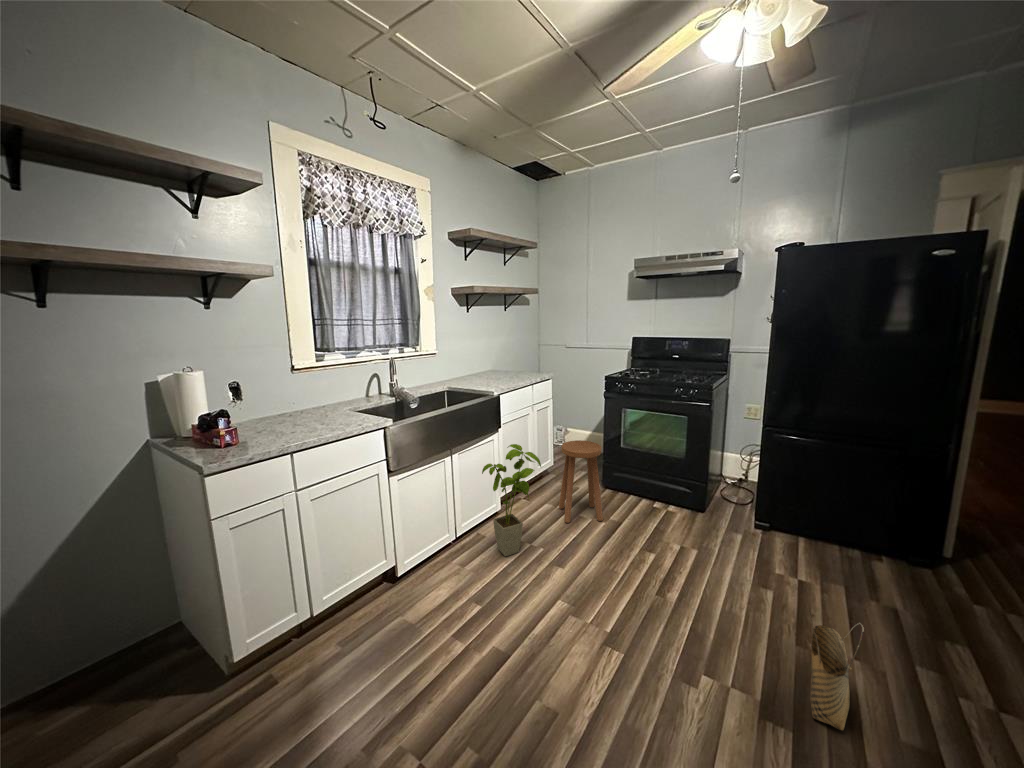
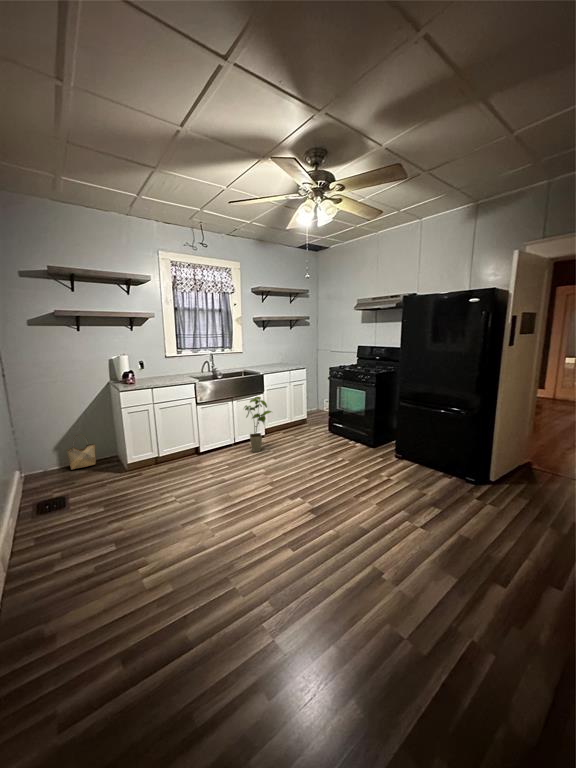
stool: present [559,440,603,523] -> none [294,402,317,445]
woven basket: present [809,610,864,730] -> present [66,435,96,470]

